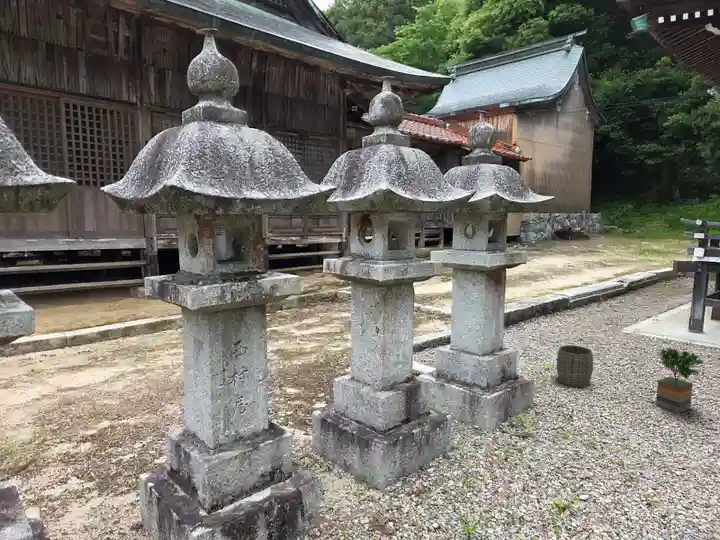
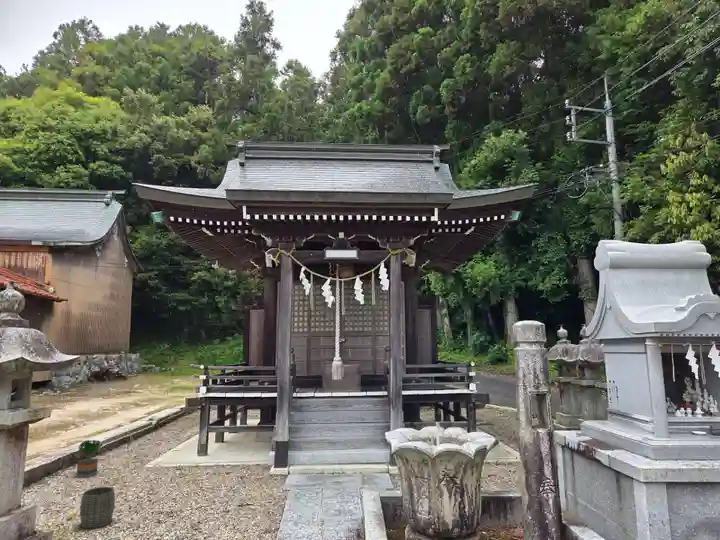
potted tree: present [656,349,703,413] -> present [77,440,102,478]

